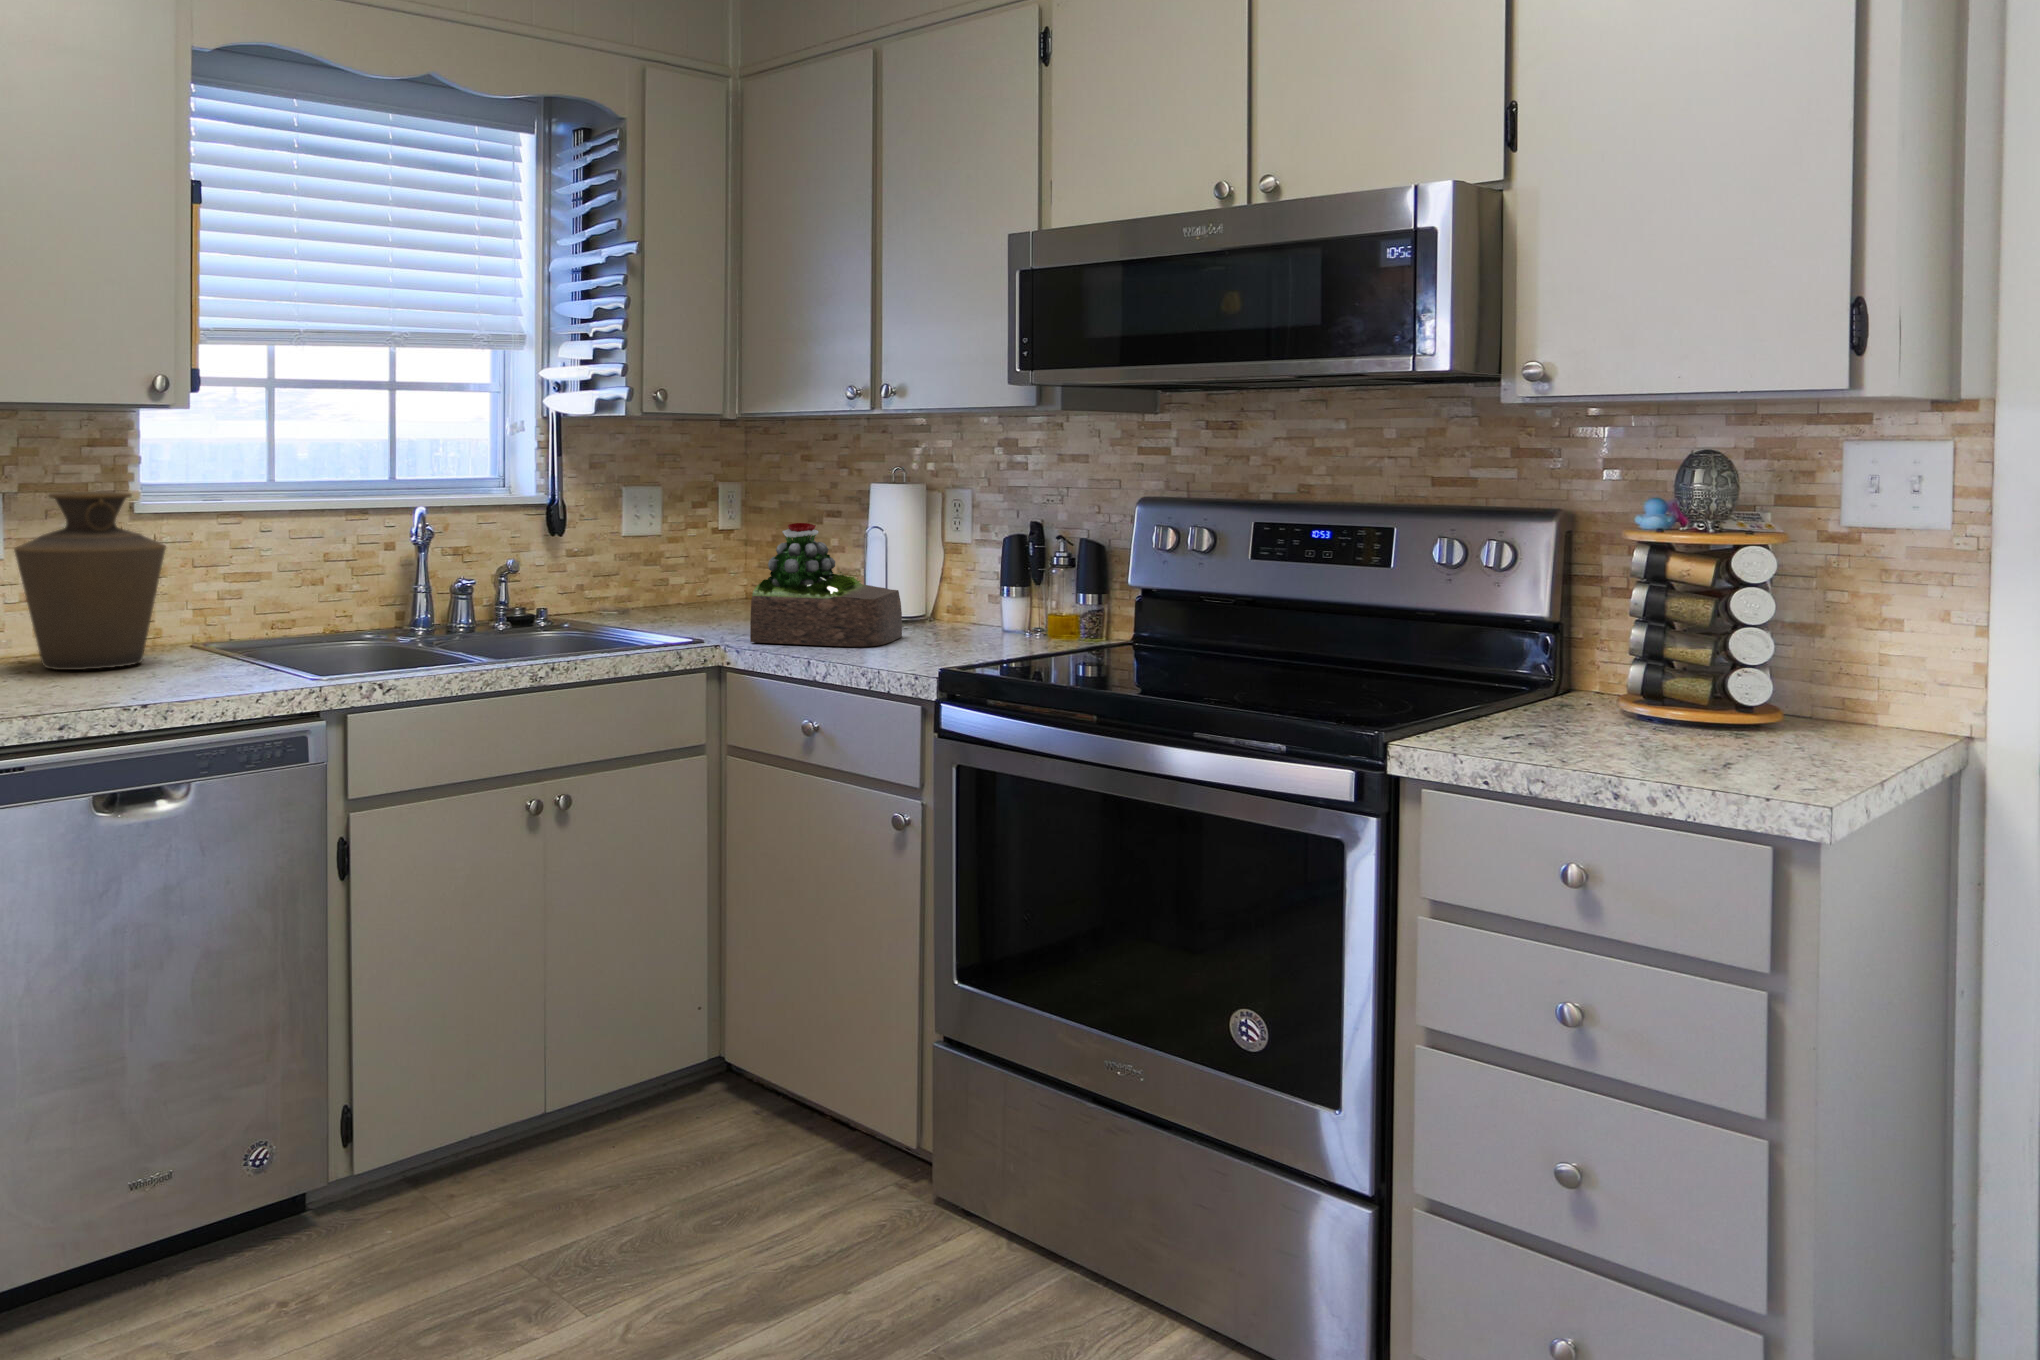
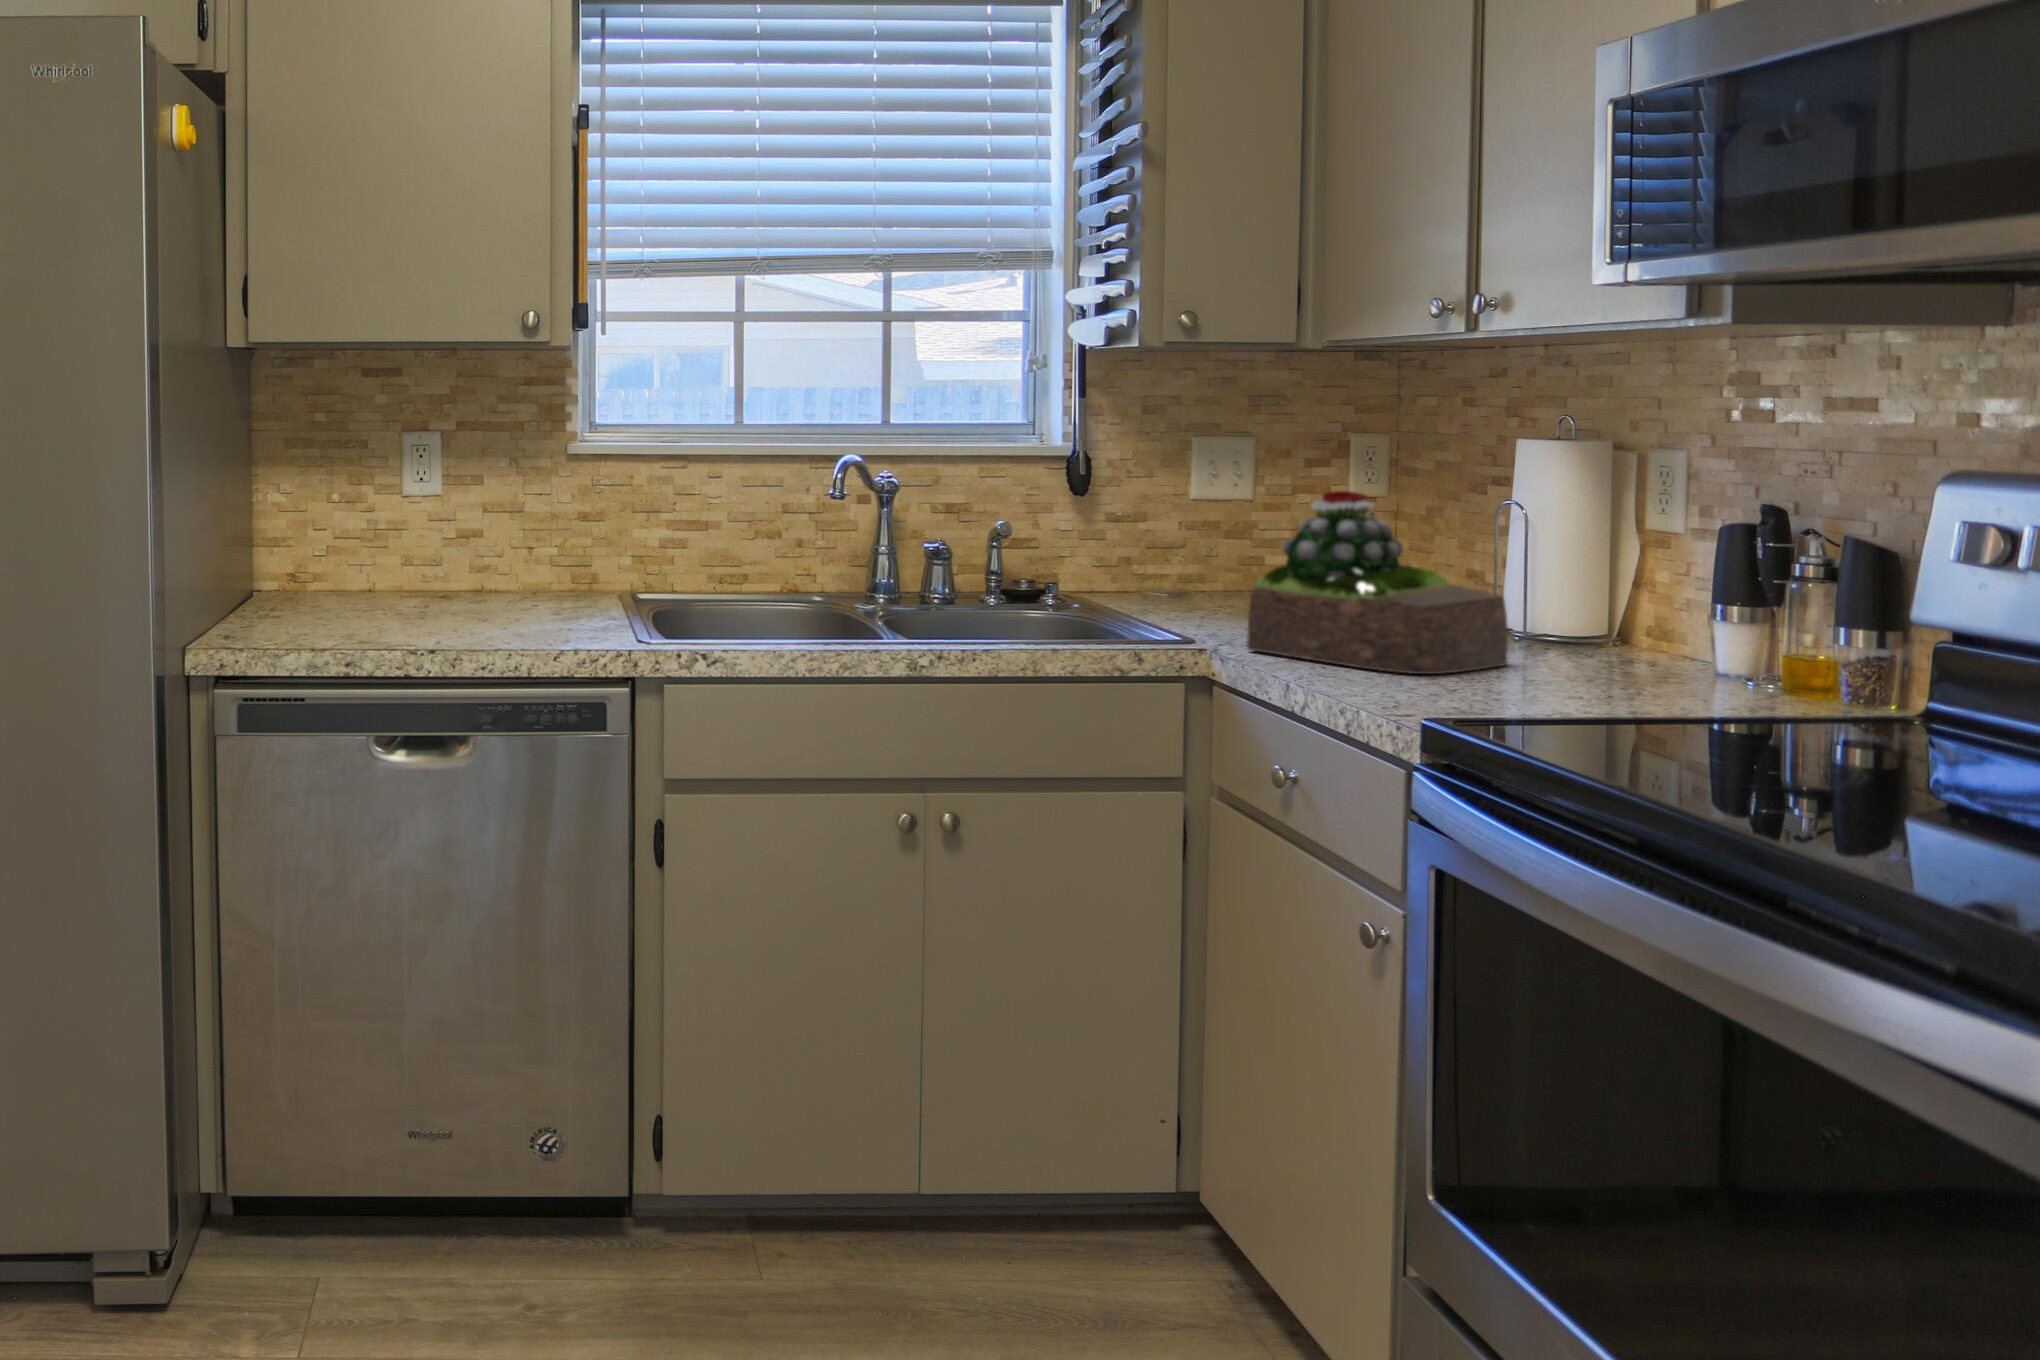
vase: present [14,492,166,670] -> none [430,432,572,608]

